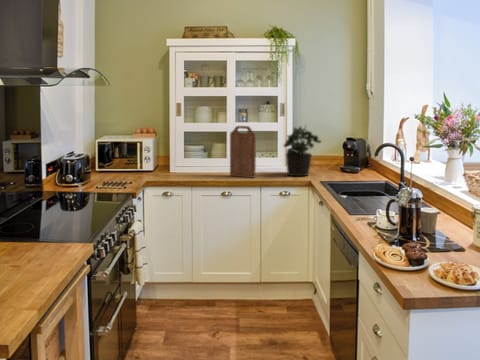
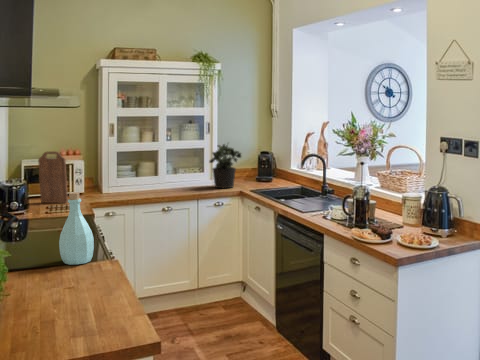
cutting board: present [230,126,256,178] -> present [38,151,68,203]
bottle: none [21,177,61,256] -> present [59,192,94,265]

